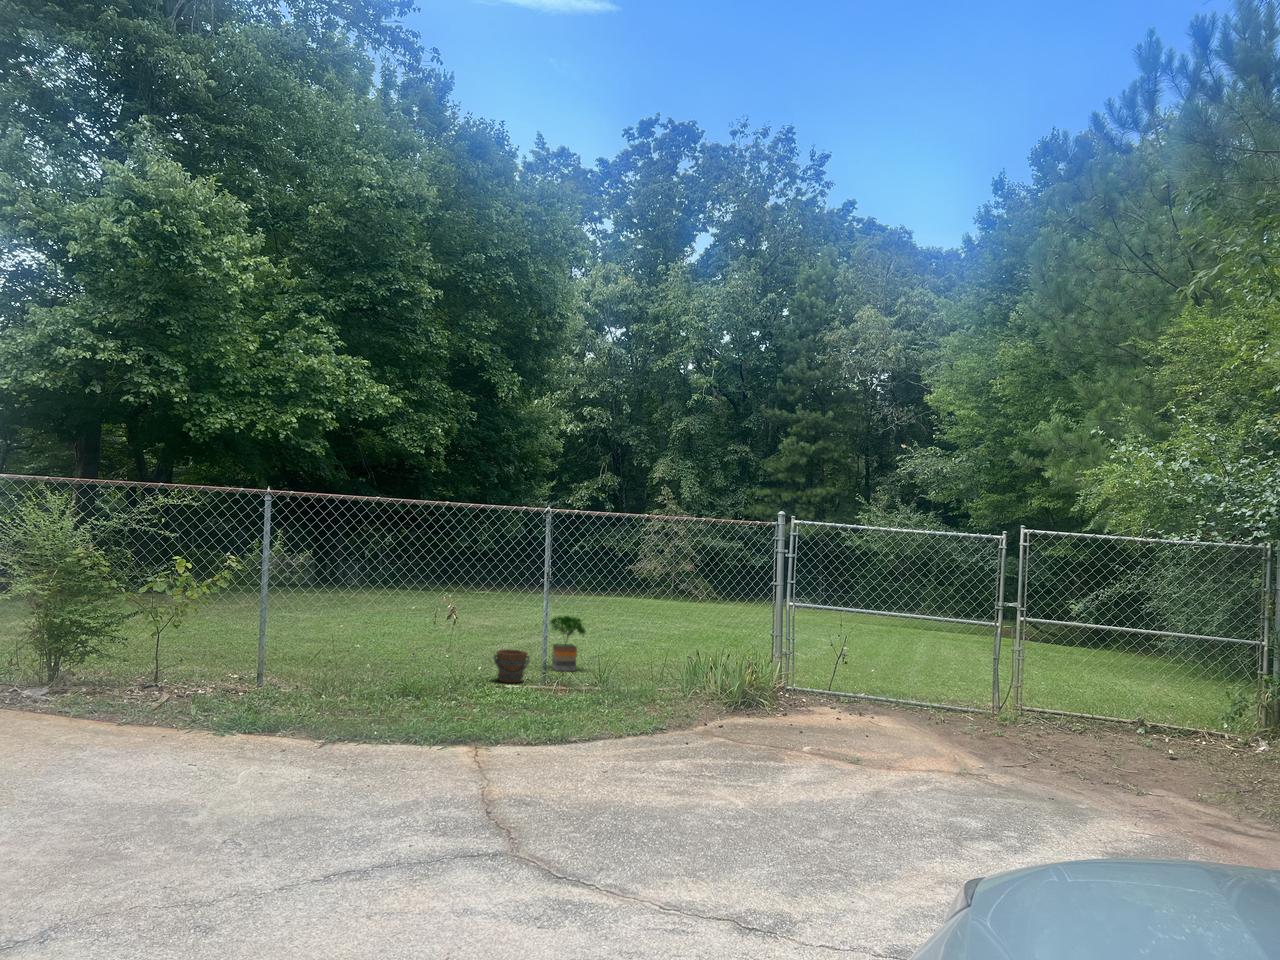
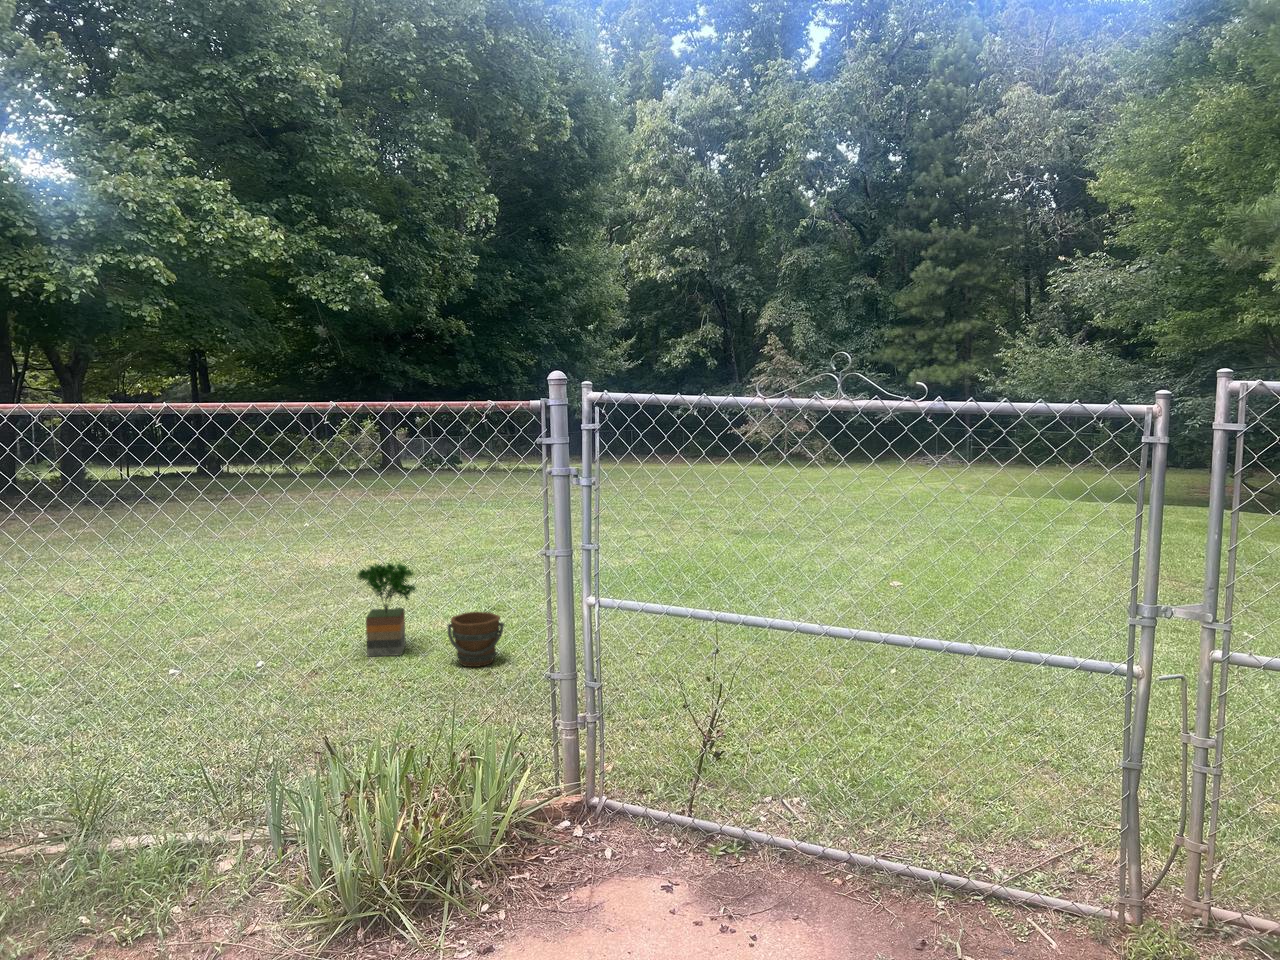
bucket: present [494,649,530,683] -> present [447,612,504,667]

